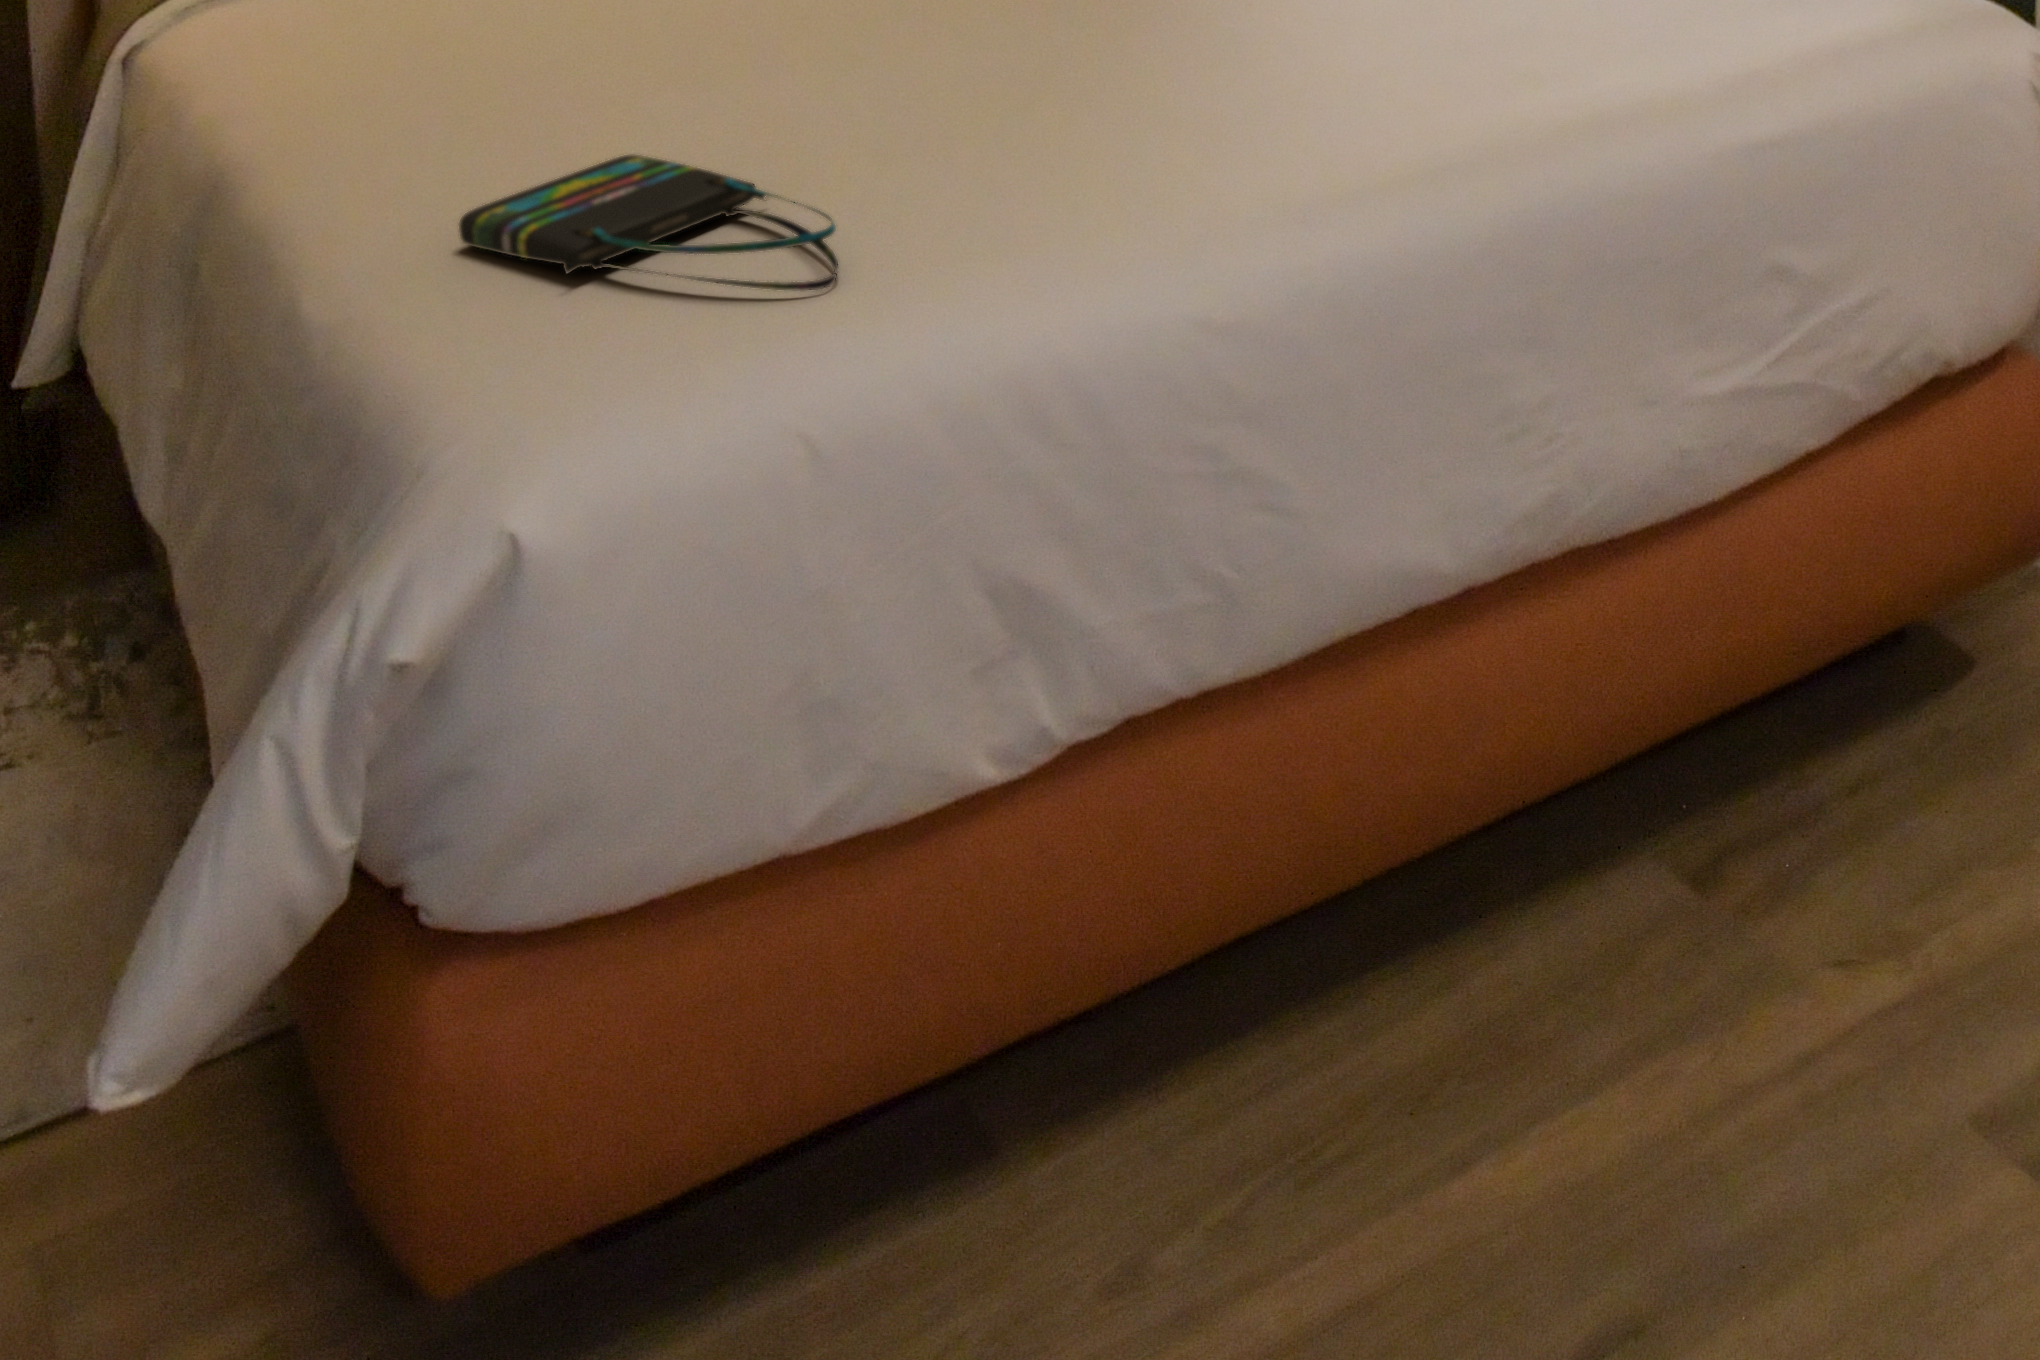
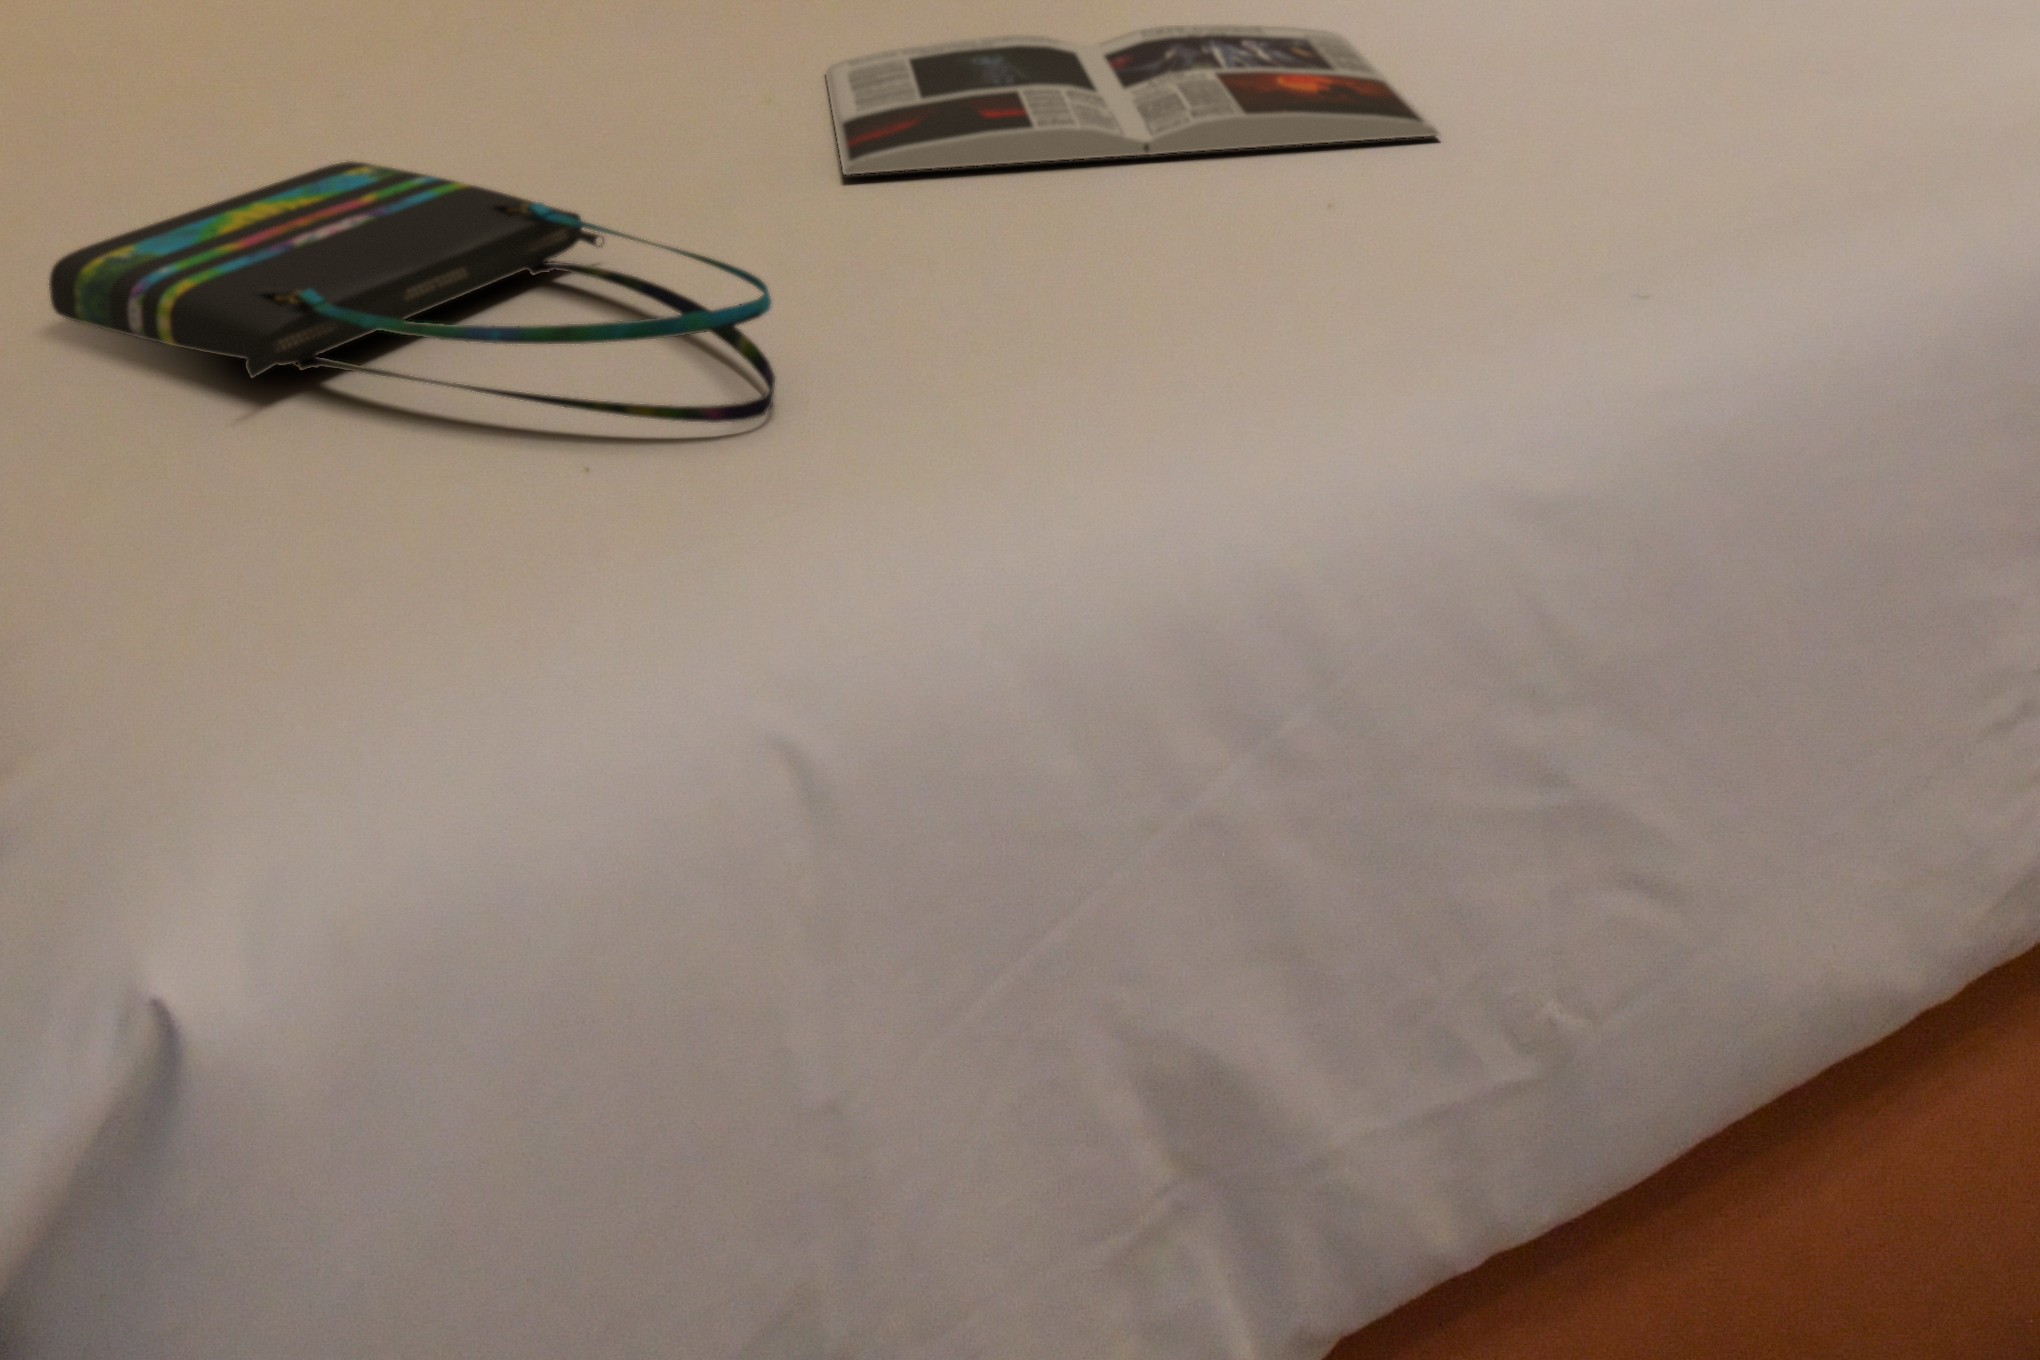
magazine: none [916,55,1266,156] -> present [825,24,1440,175]

